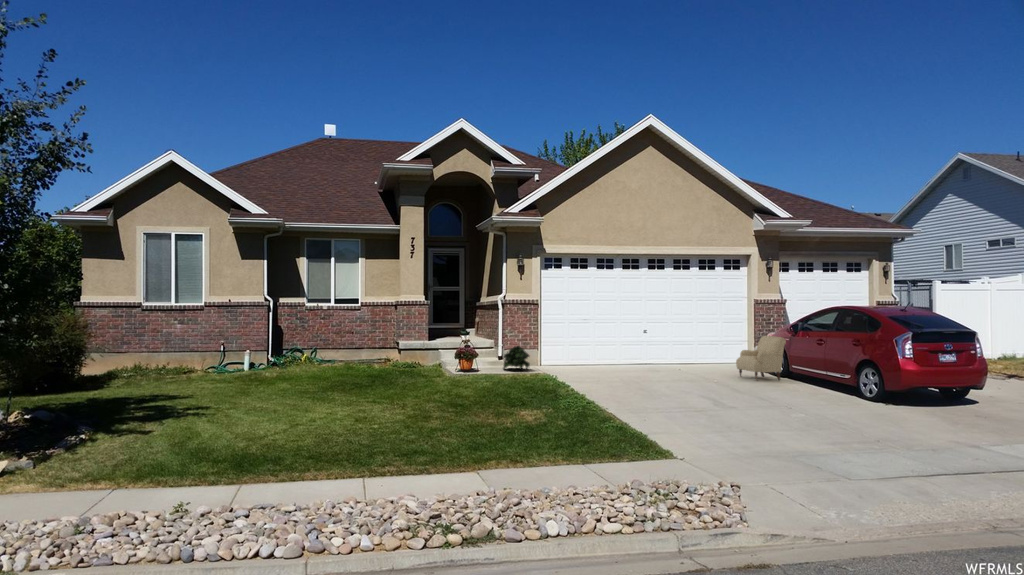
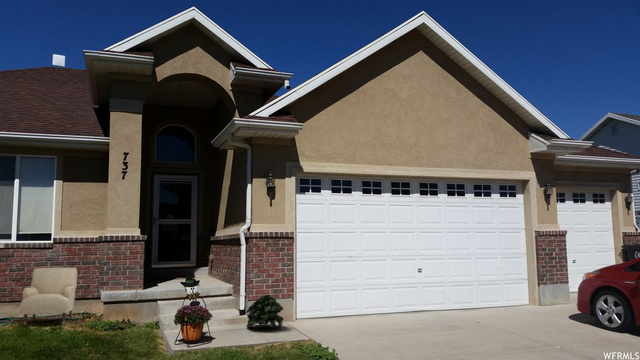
chair: present [736,336,786,380] -> present [21,268,77,325]

